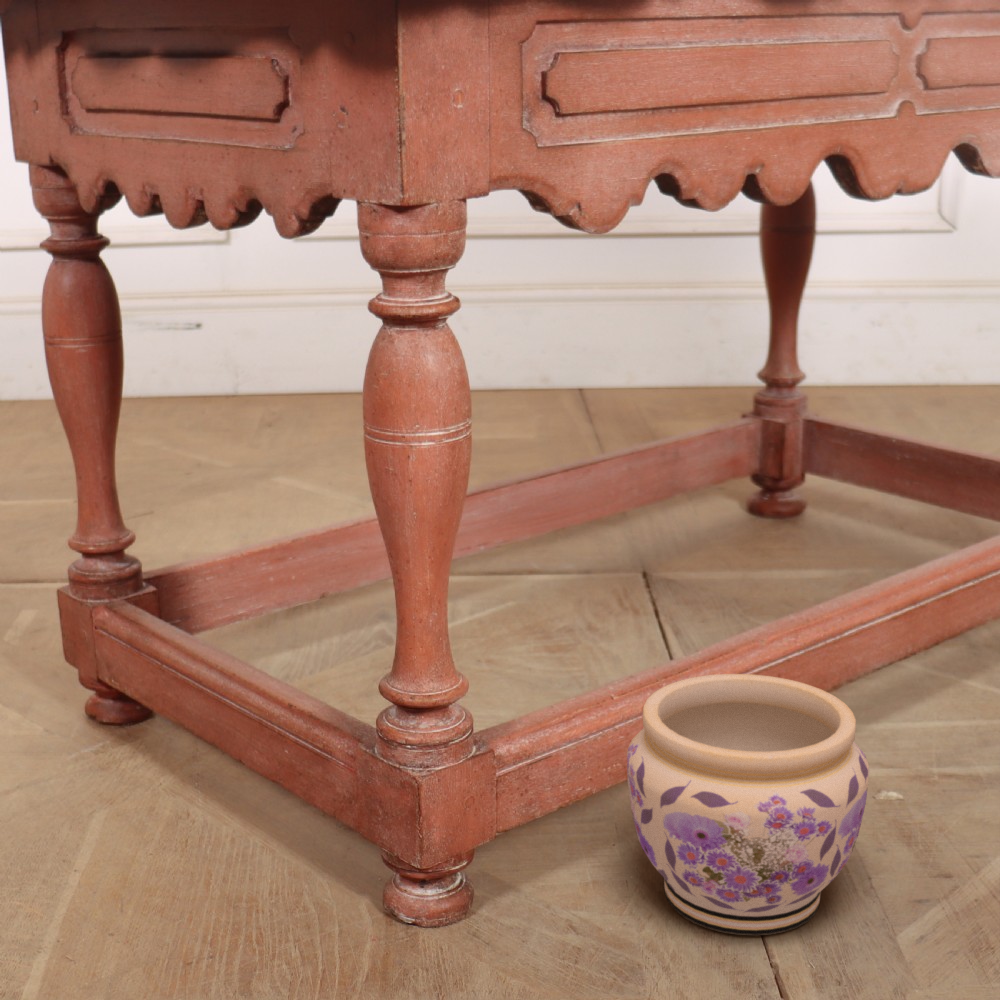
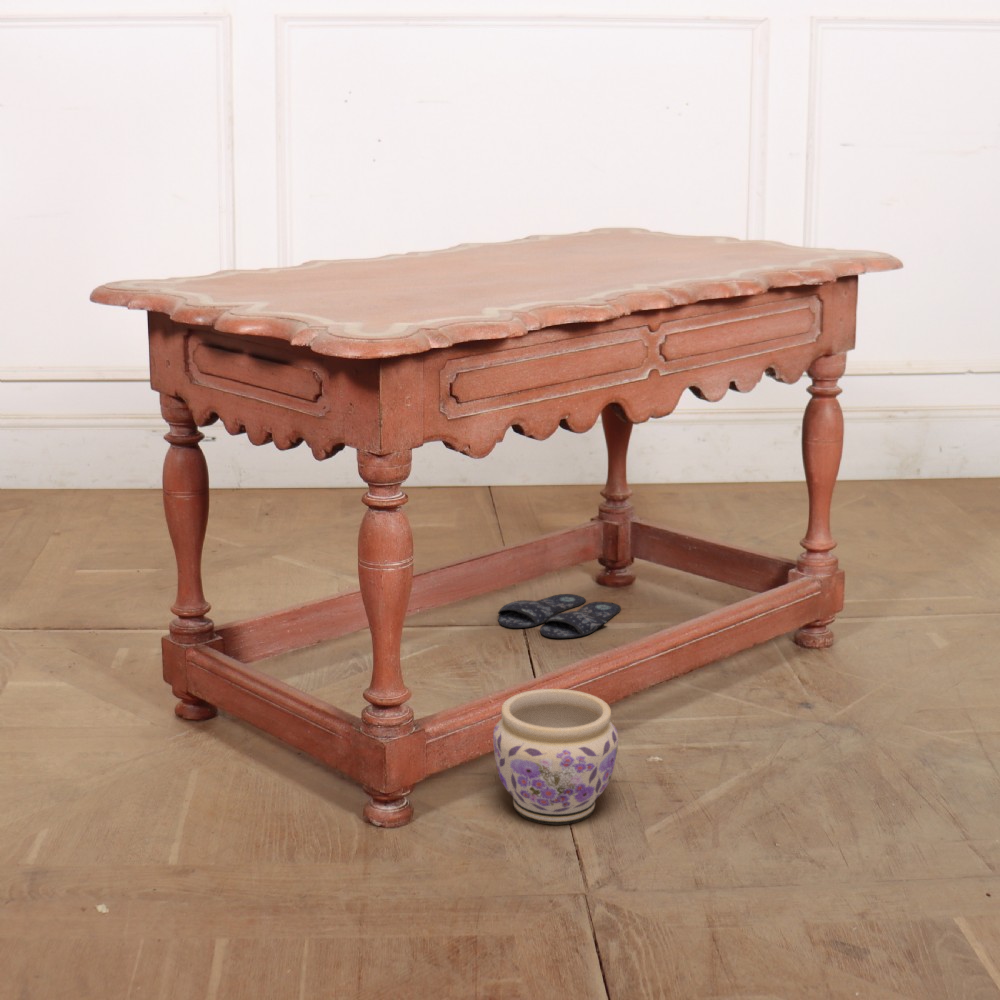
slippers: none [607,527,797,592] -> present [498,594,621,638]

